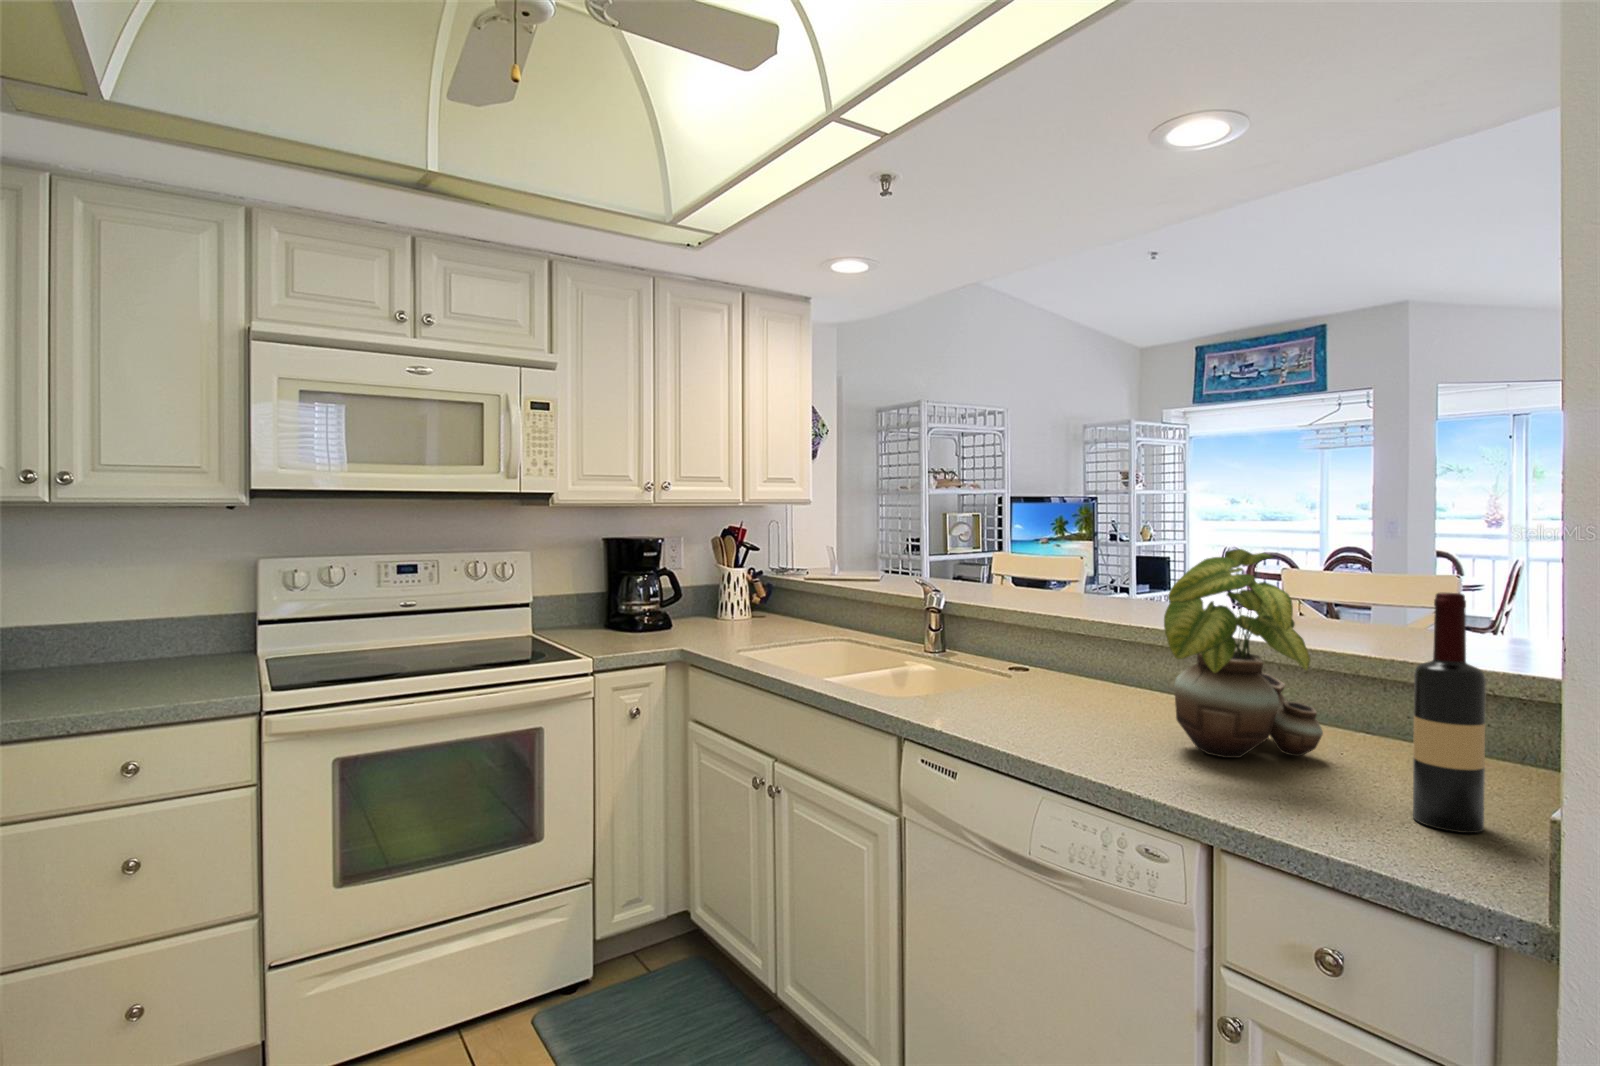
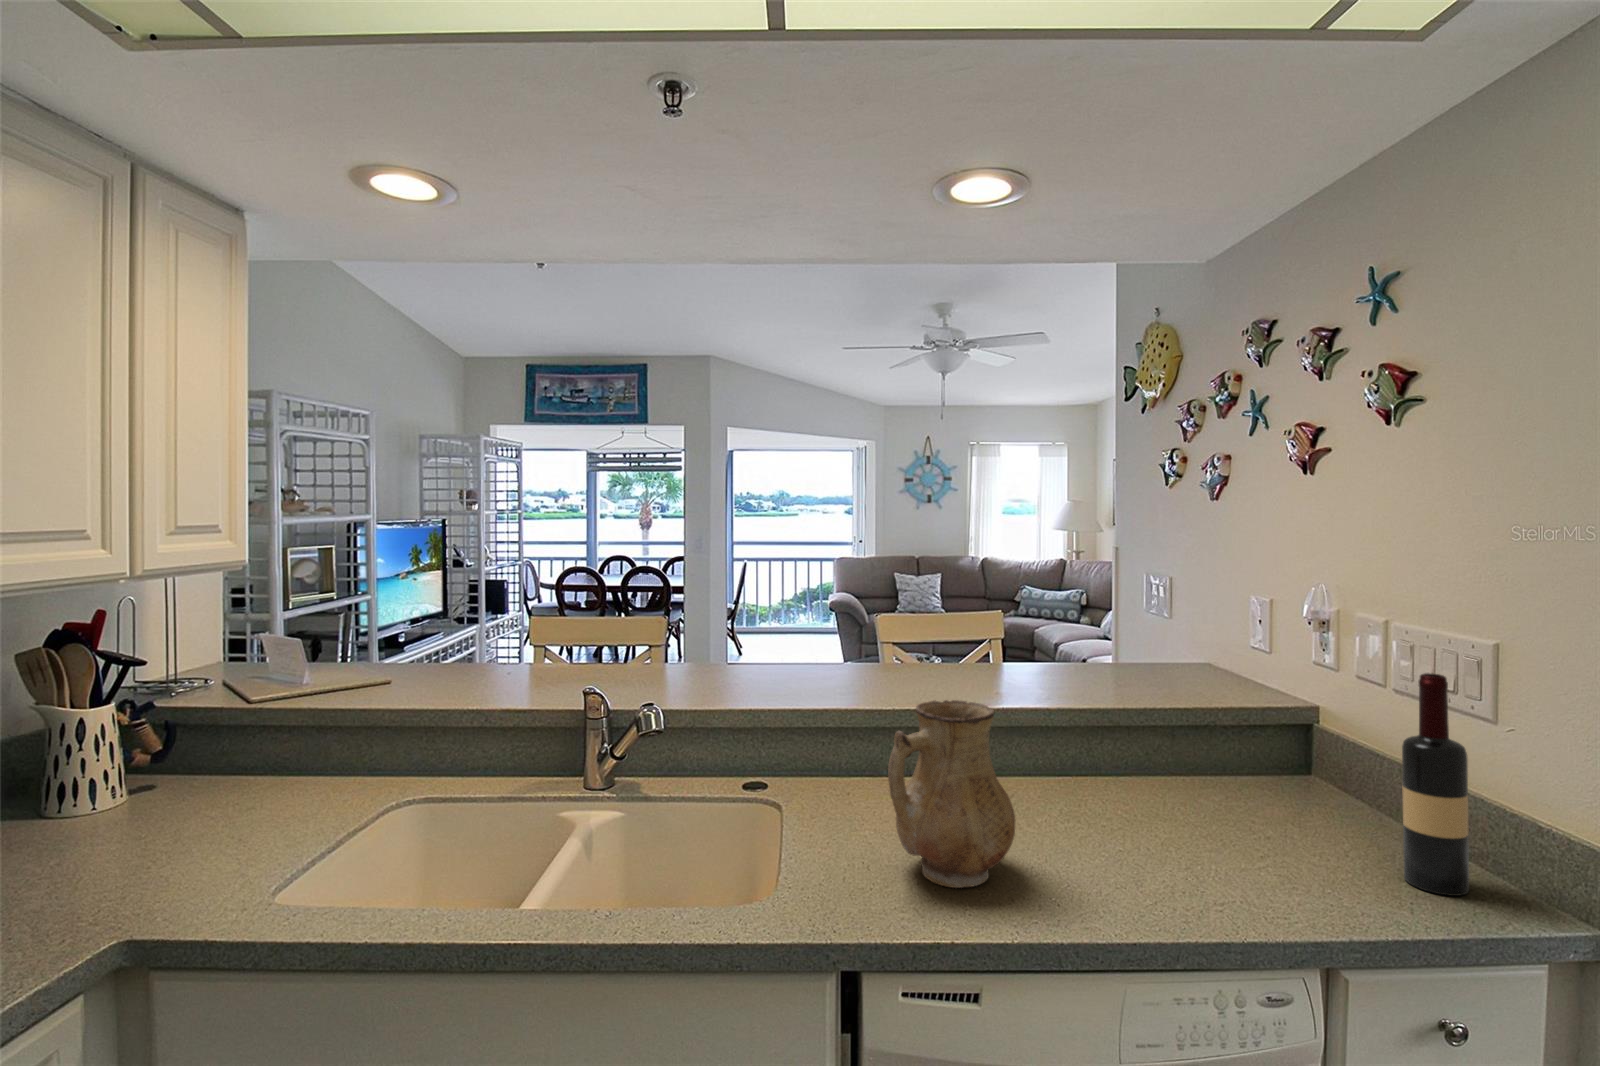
potted plant: present [1164,549,1323,758] -> none [1110,639,1312,870]
ceramic pitcher: none [979,587,1084,720] -> present [888,700,1015,888]

